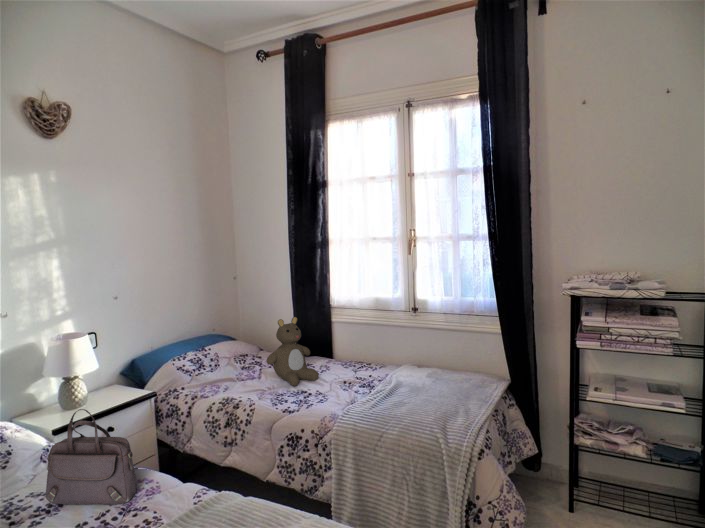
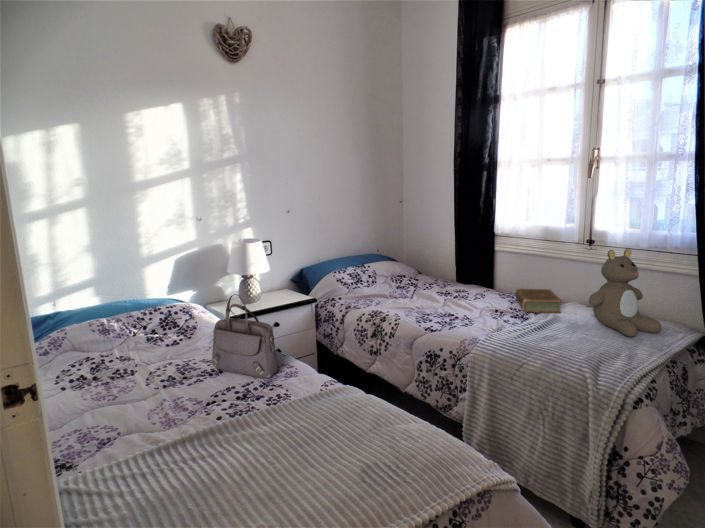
teddy bear: present [267,317,319,386] -> present [589,248,661,337]
book: none [358,355,400,380] -> present [515,289,561,313]

